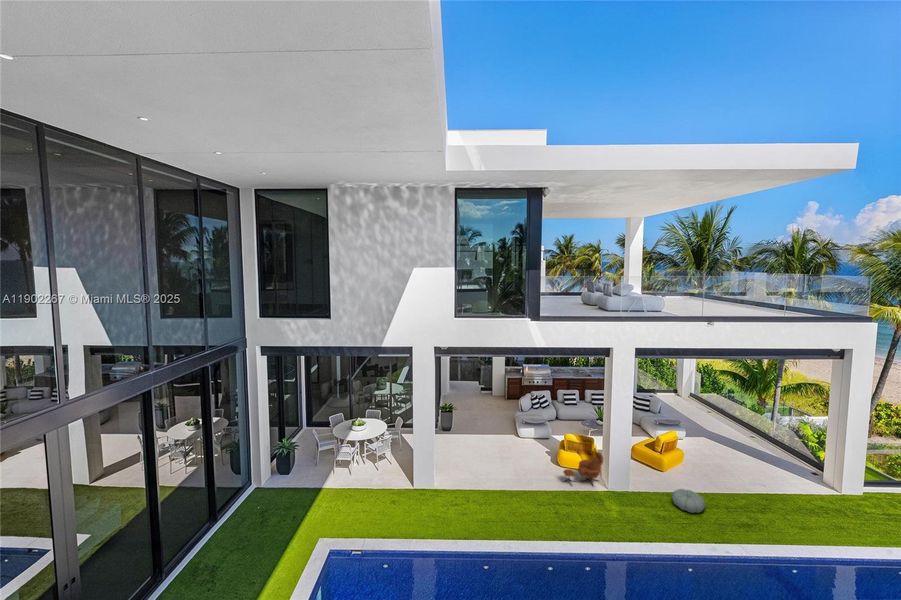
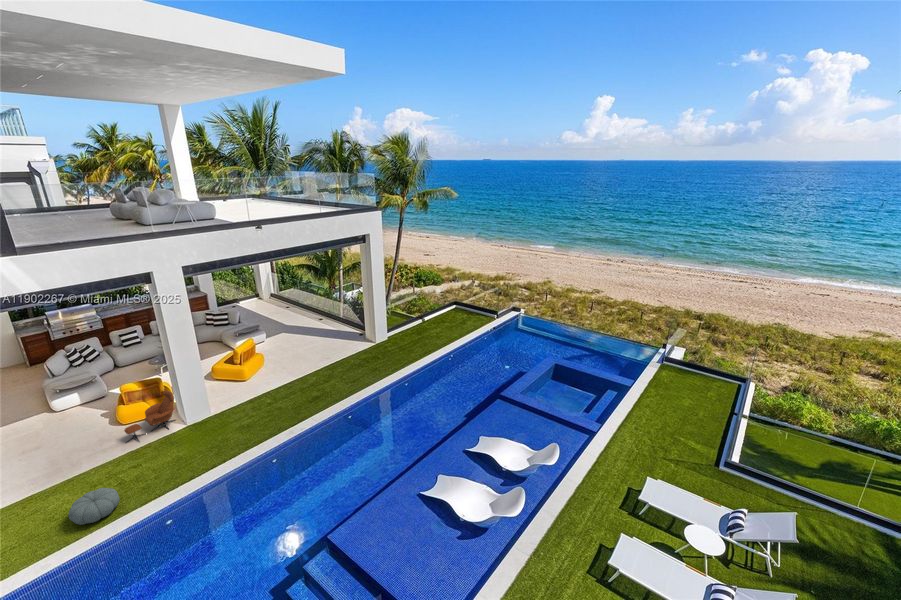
pouf: present [672,489,705,513] -> present [68,488,119,525]

